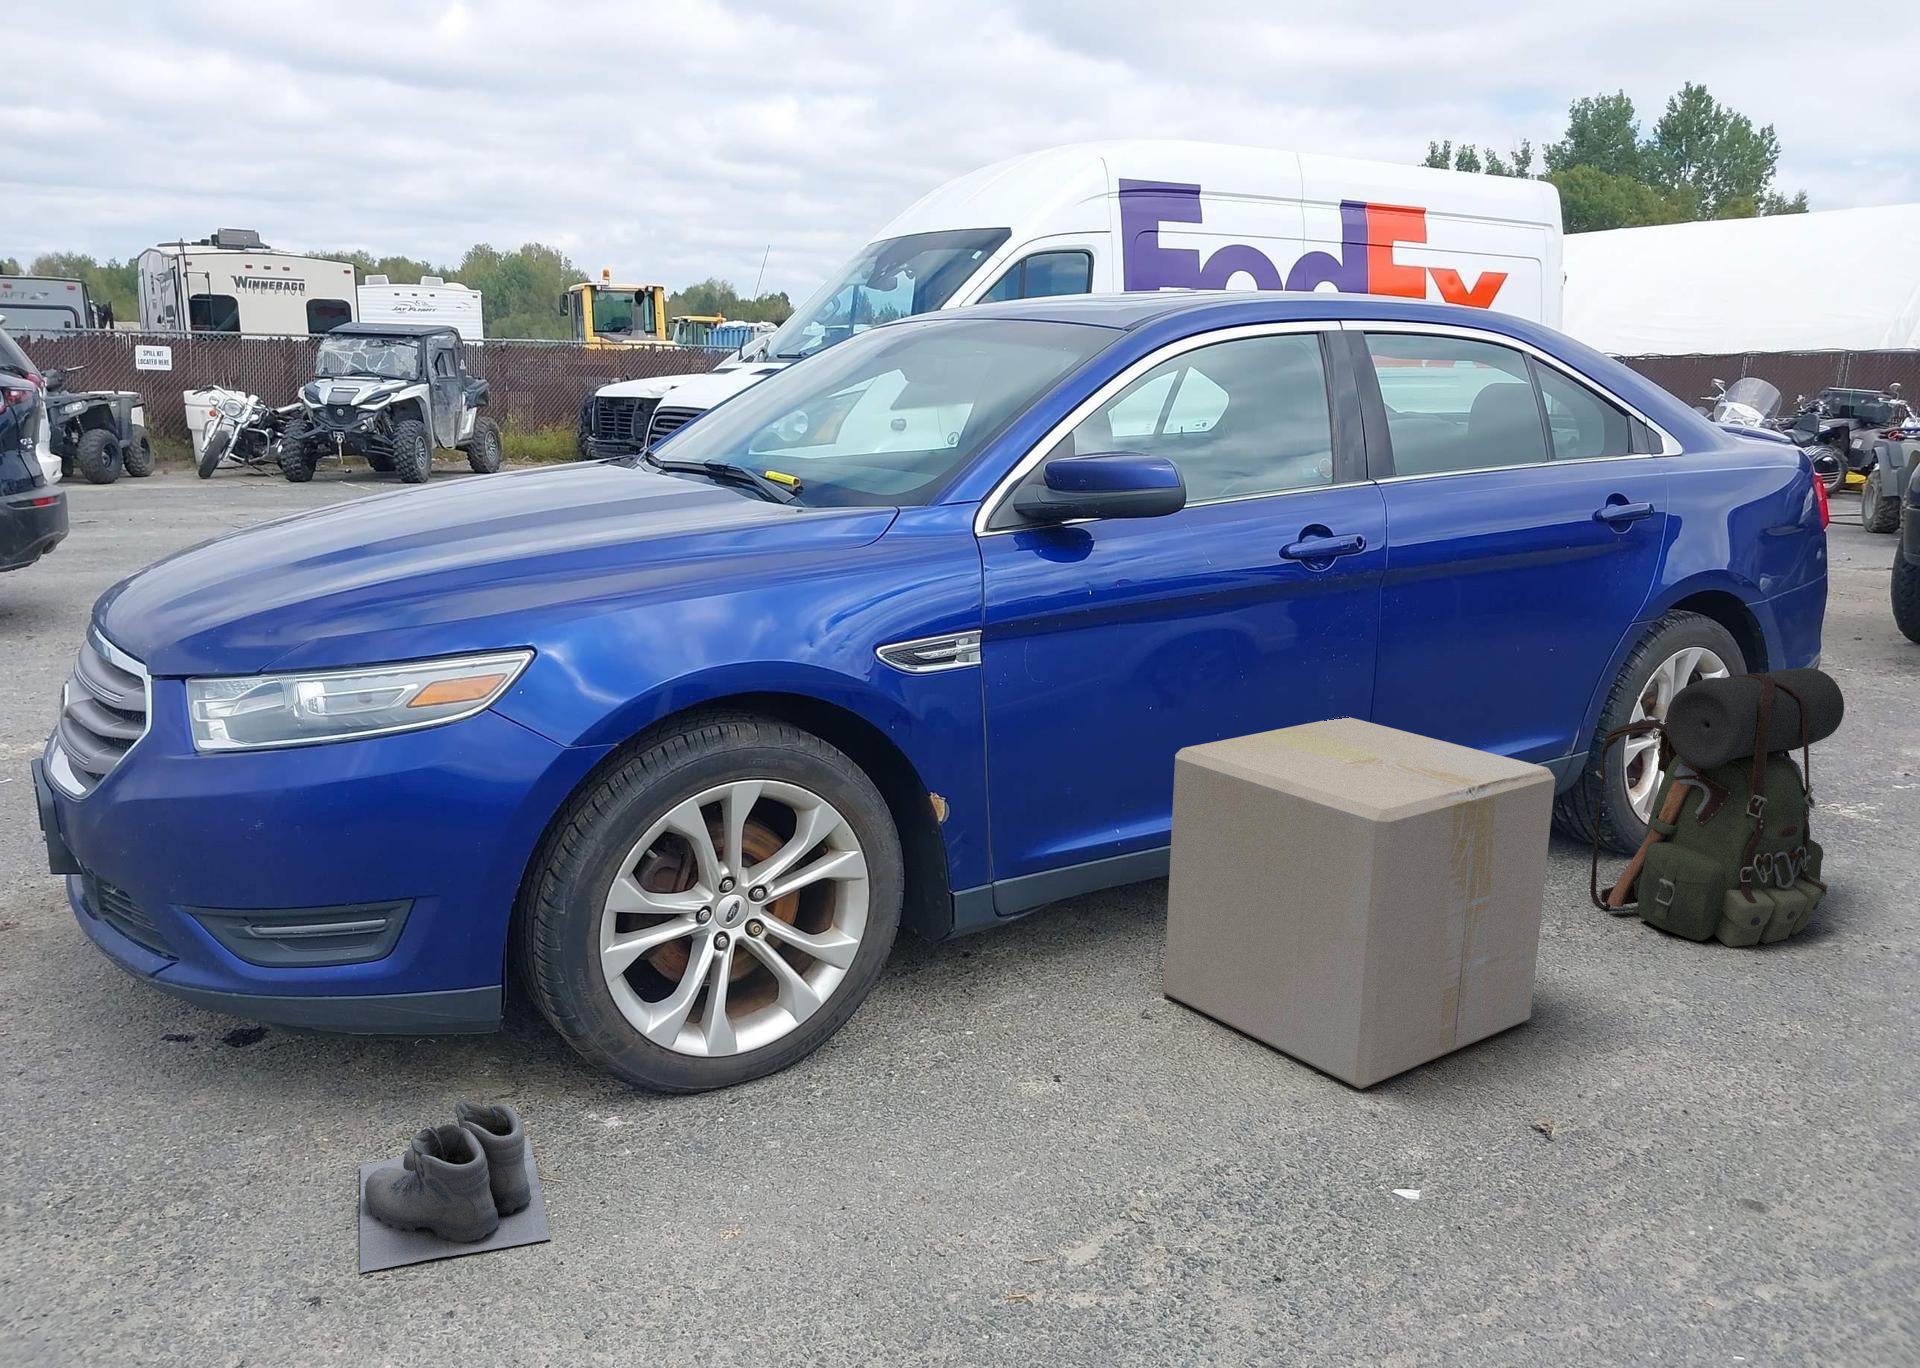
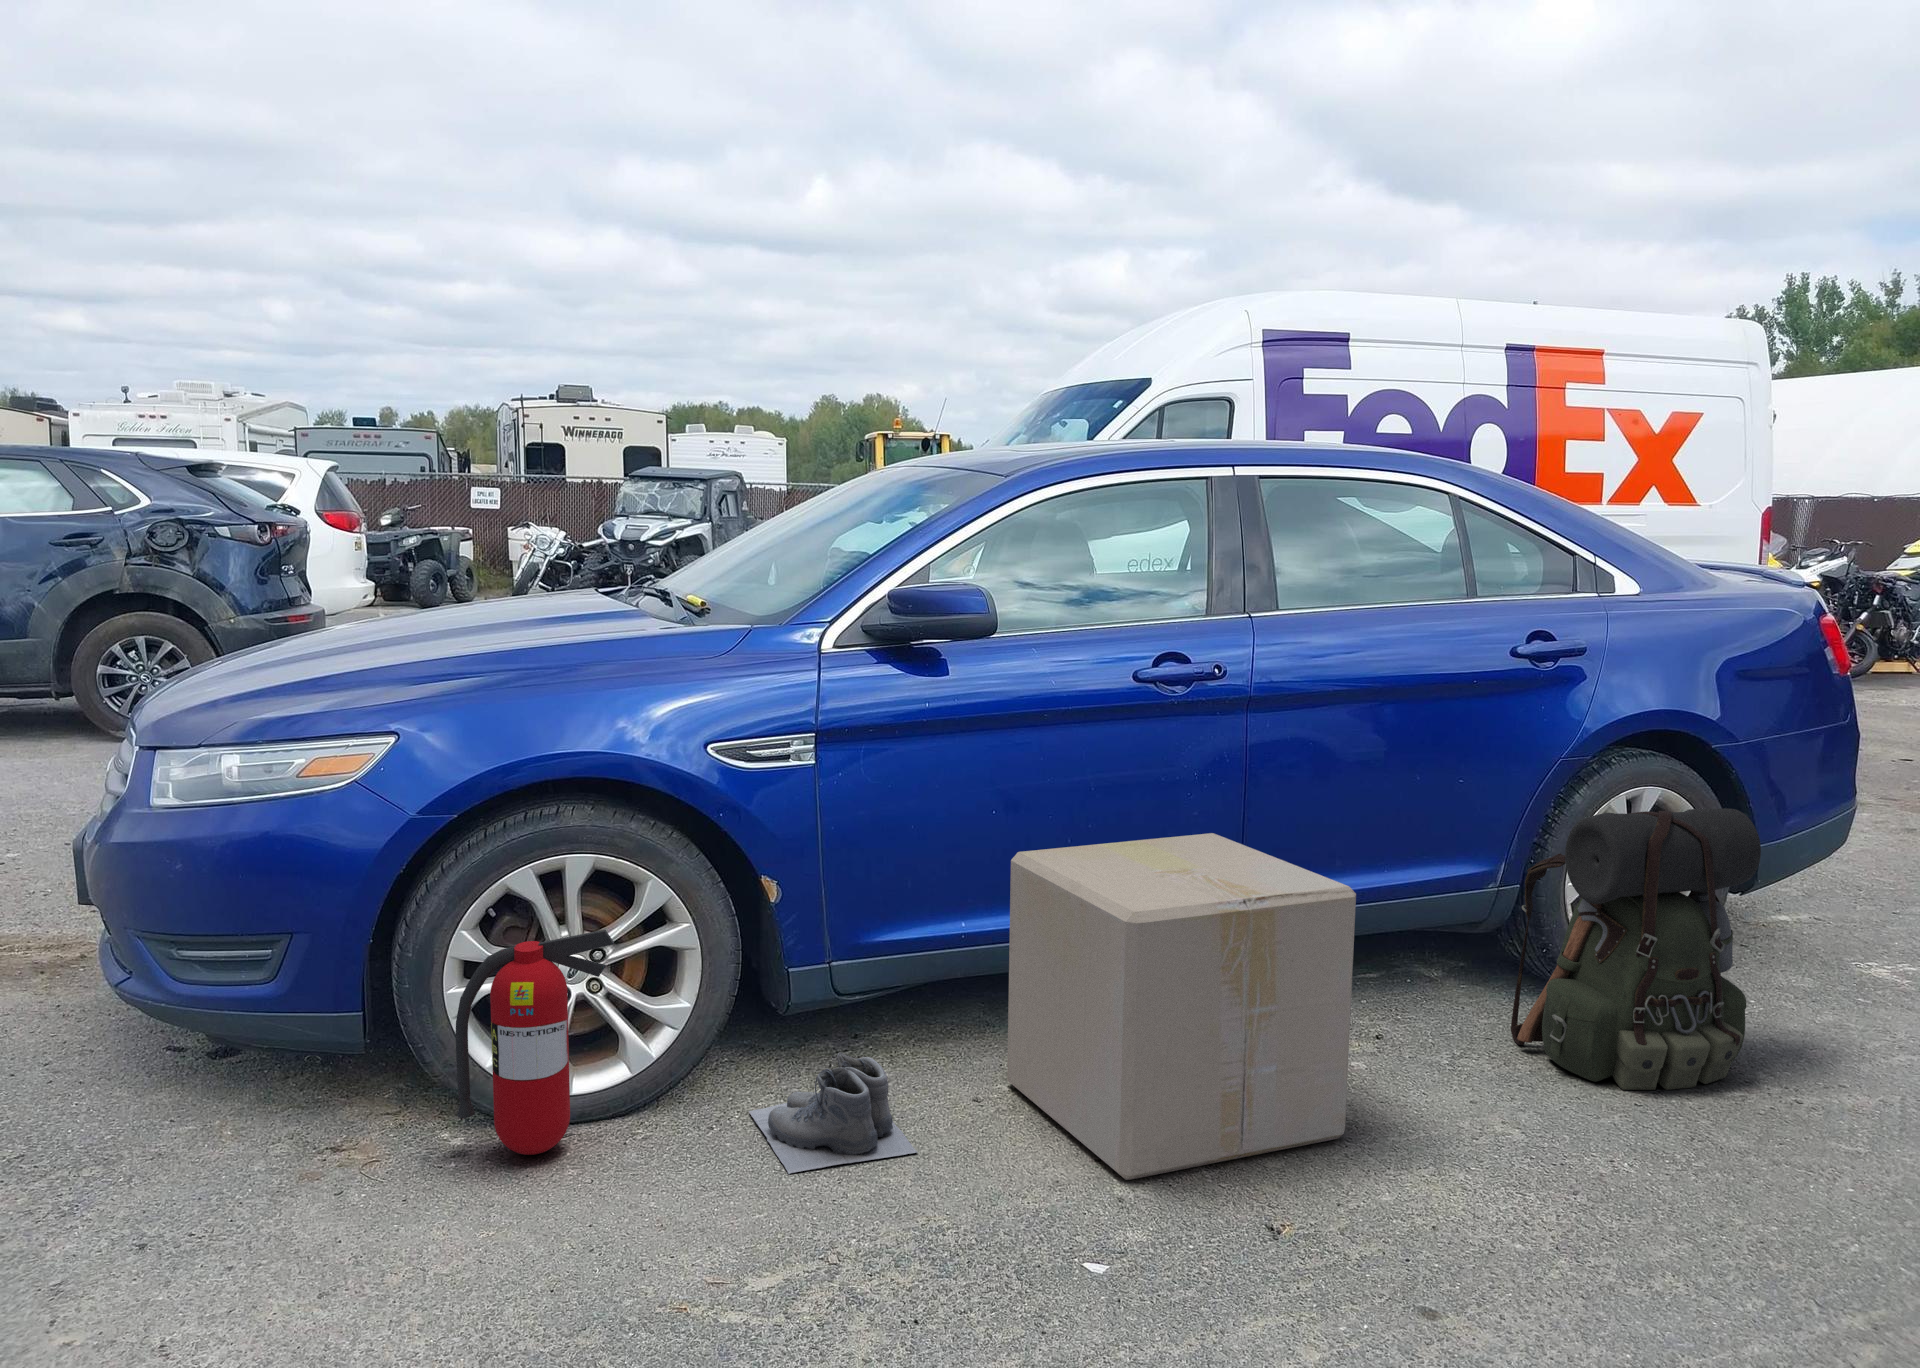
fire extinguisher: none [621,866,801,1129] -> present [456,930,614,1155]
boots: present [359,1100,551,1273] -> present [749,1052,917,1174]

